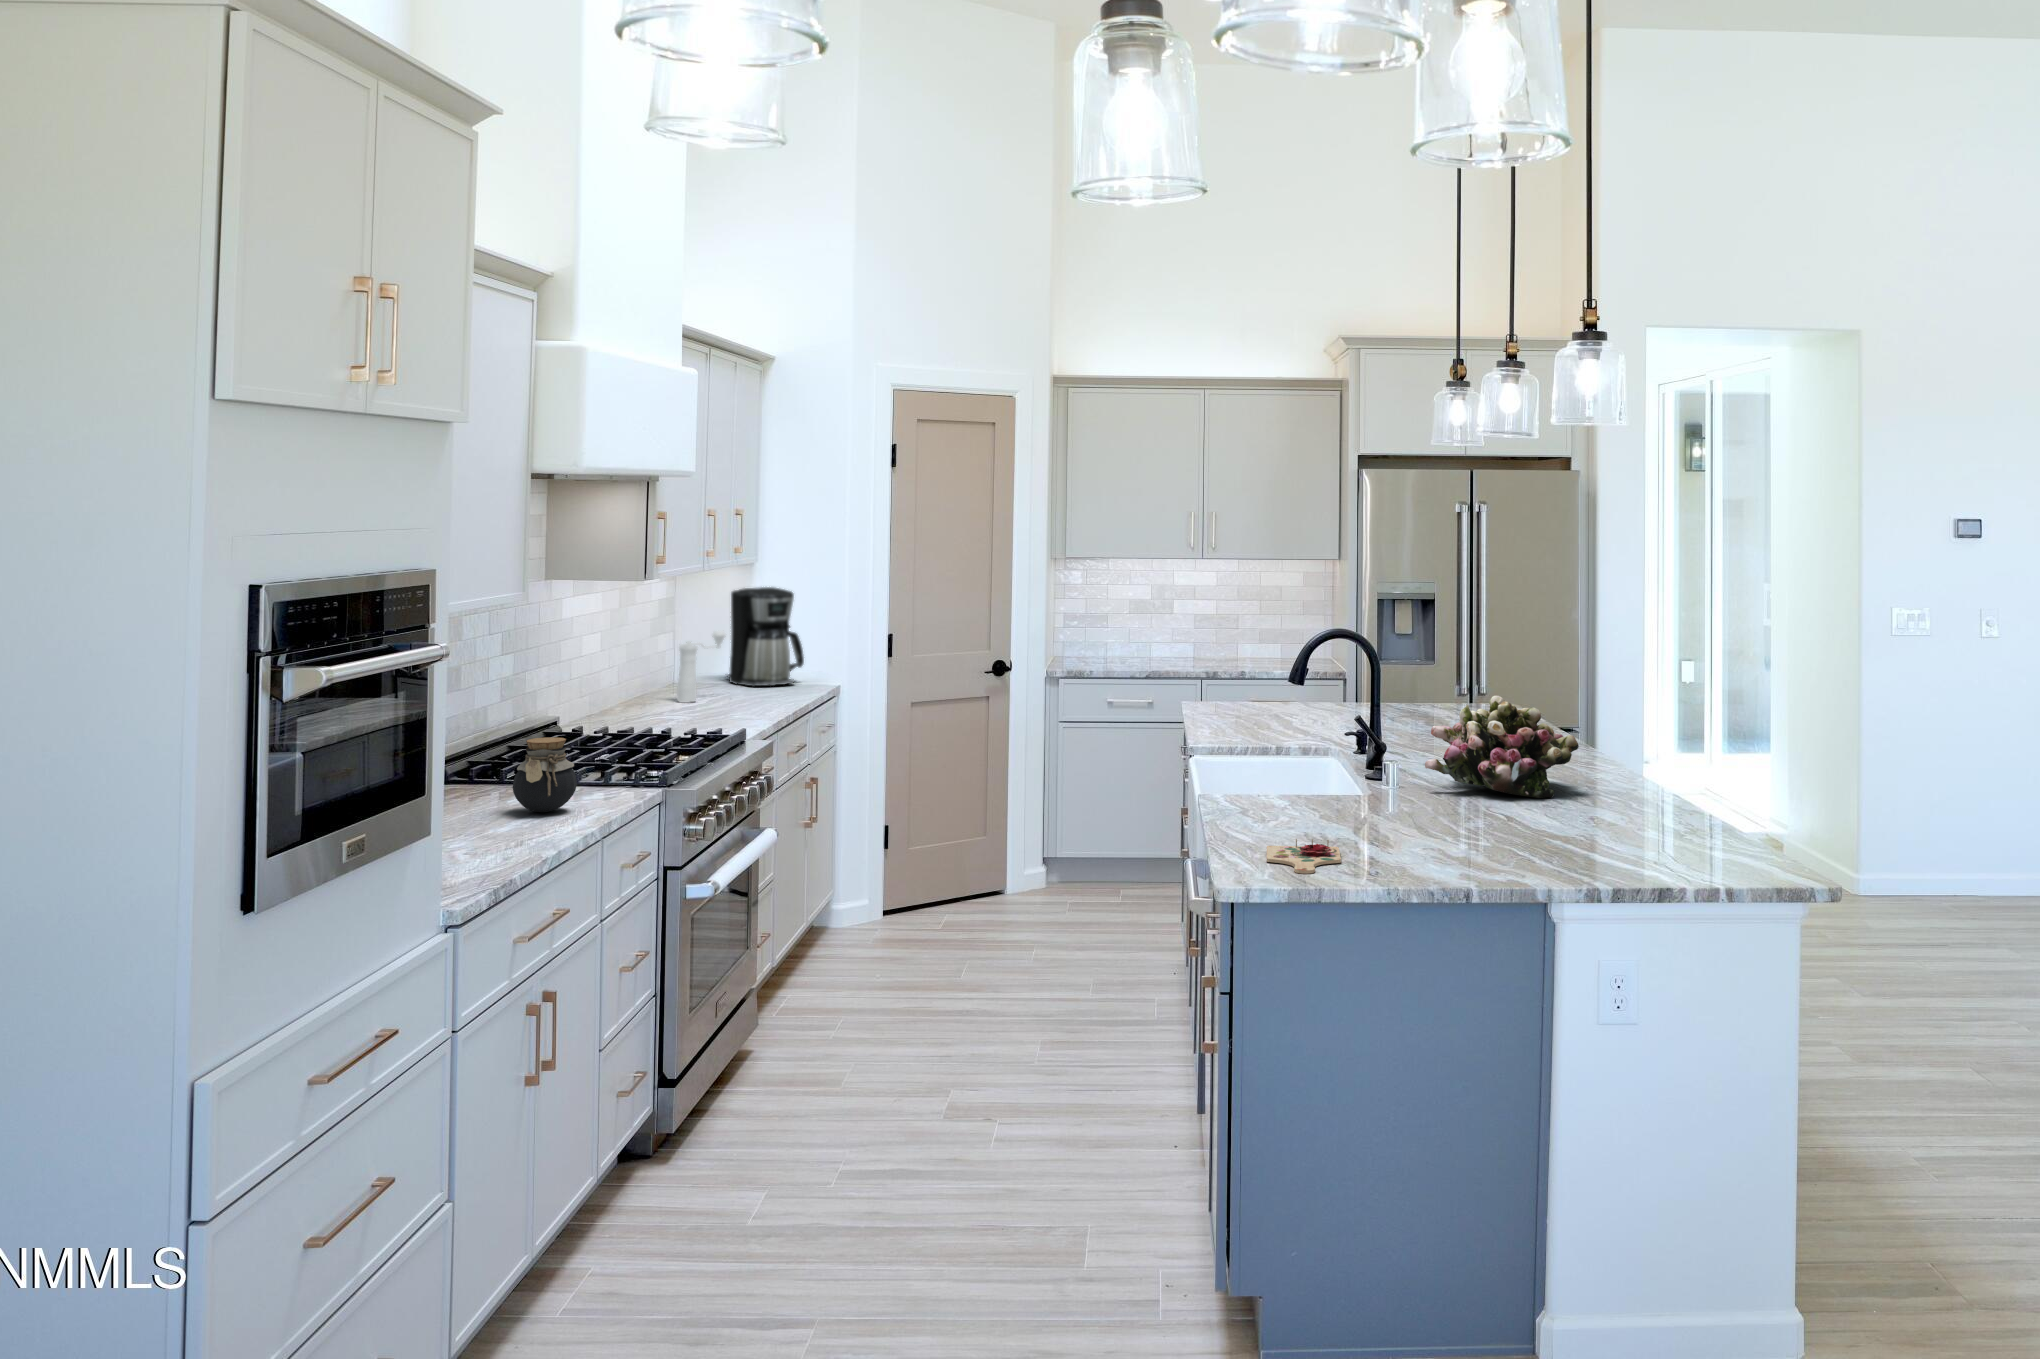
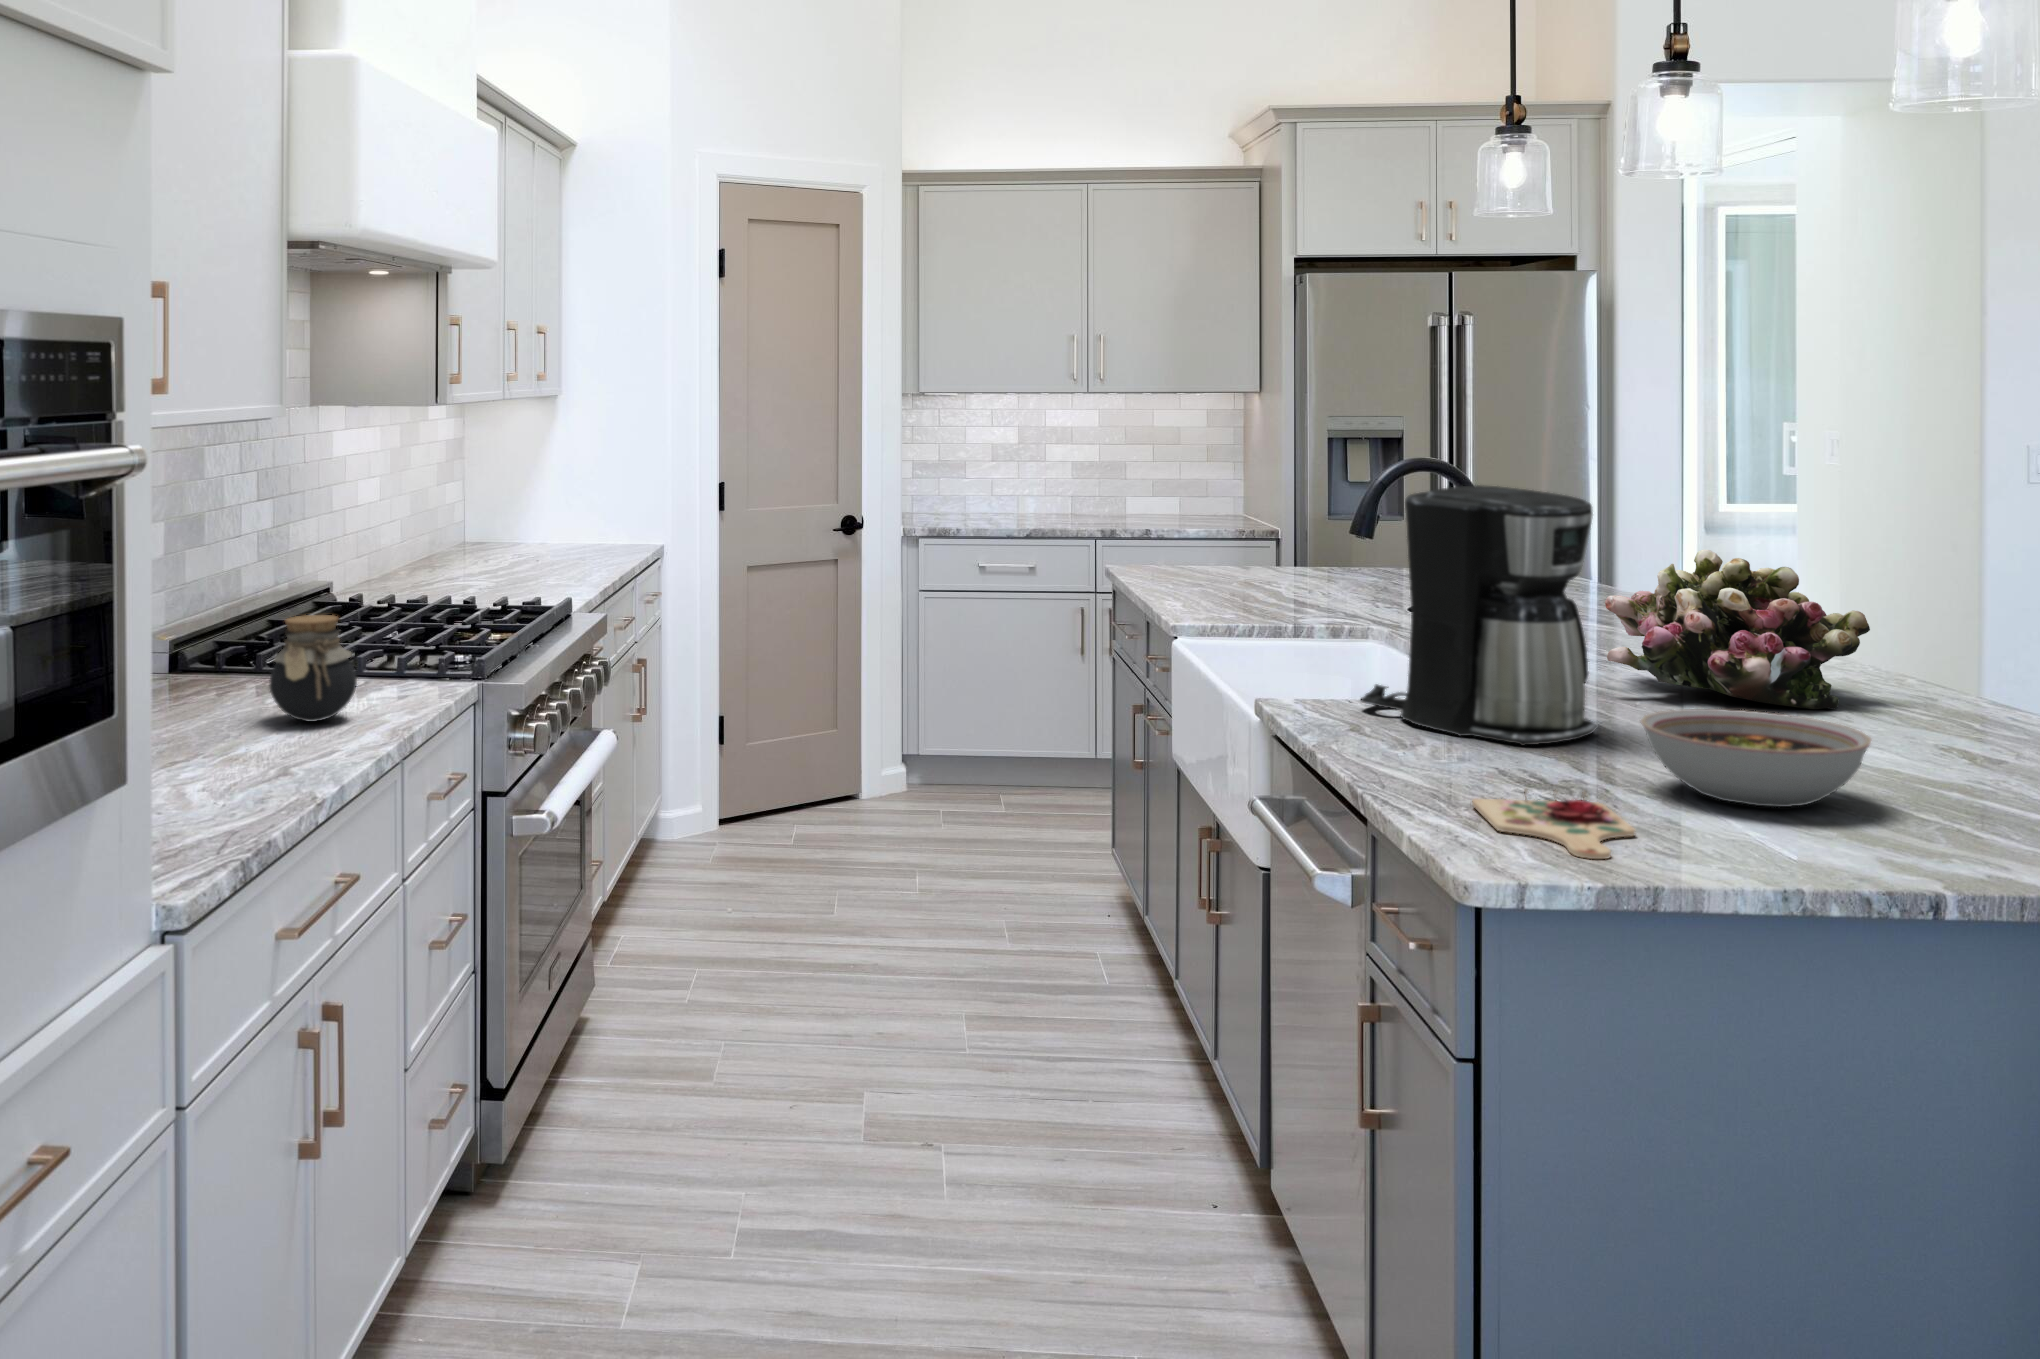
coffee maker: present [726,587,804,687] -> present [1361,485,1598,746]
pepper mill: present [677,631,726,703] -> none [475,480,531,568]
bowl: none [1375,793,1491,848] -> present [1641,709,1871,807]

